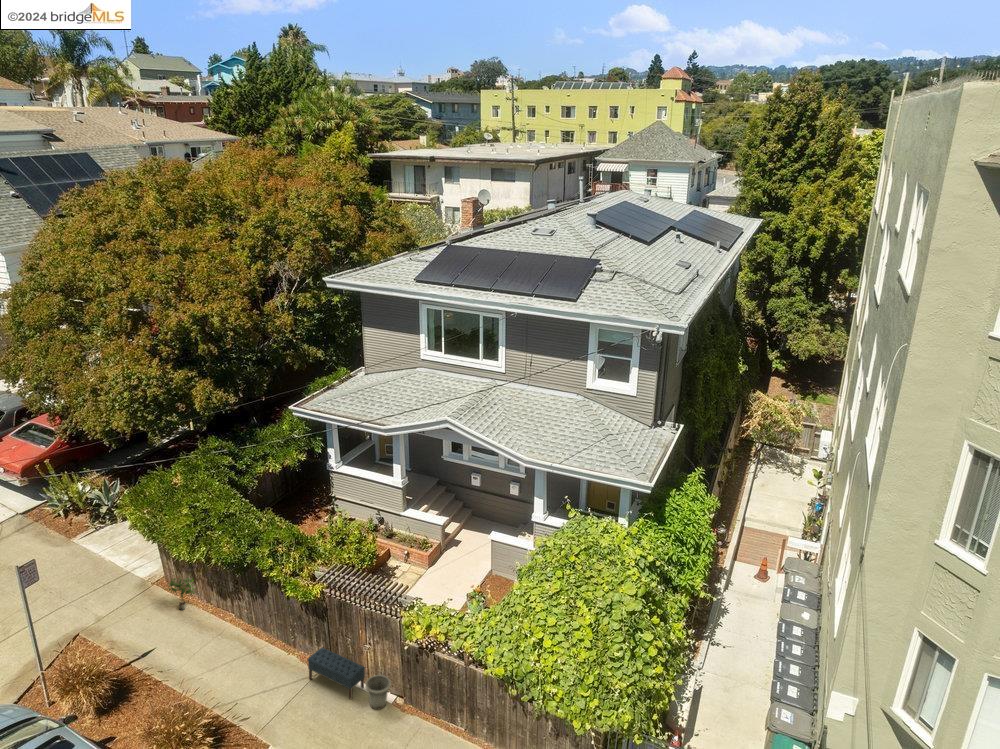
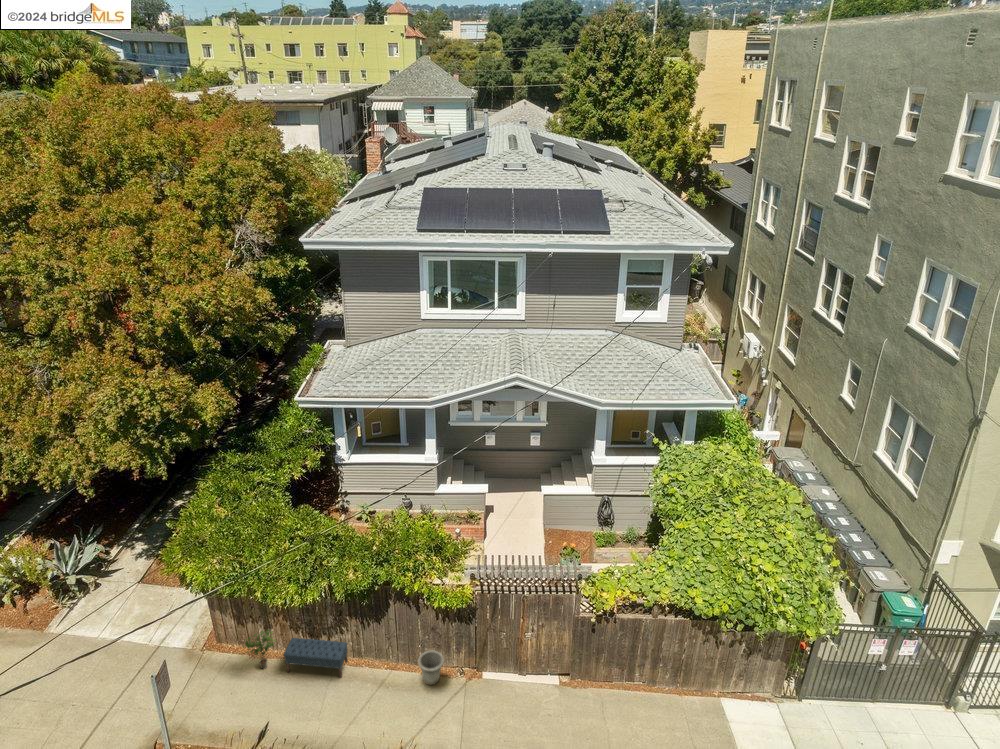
bench: present [308,648,365,699] -> present [284,638,348,678]
trash can: present [365,675,391,710] -> present [418,651,443,685]

